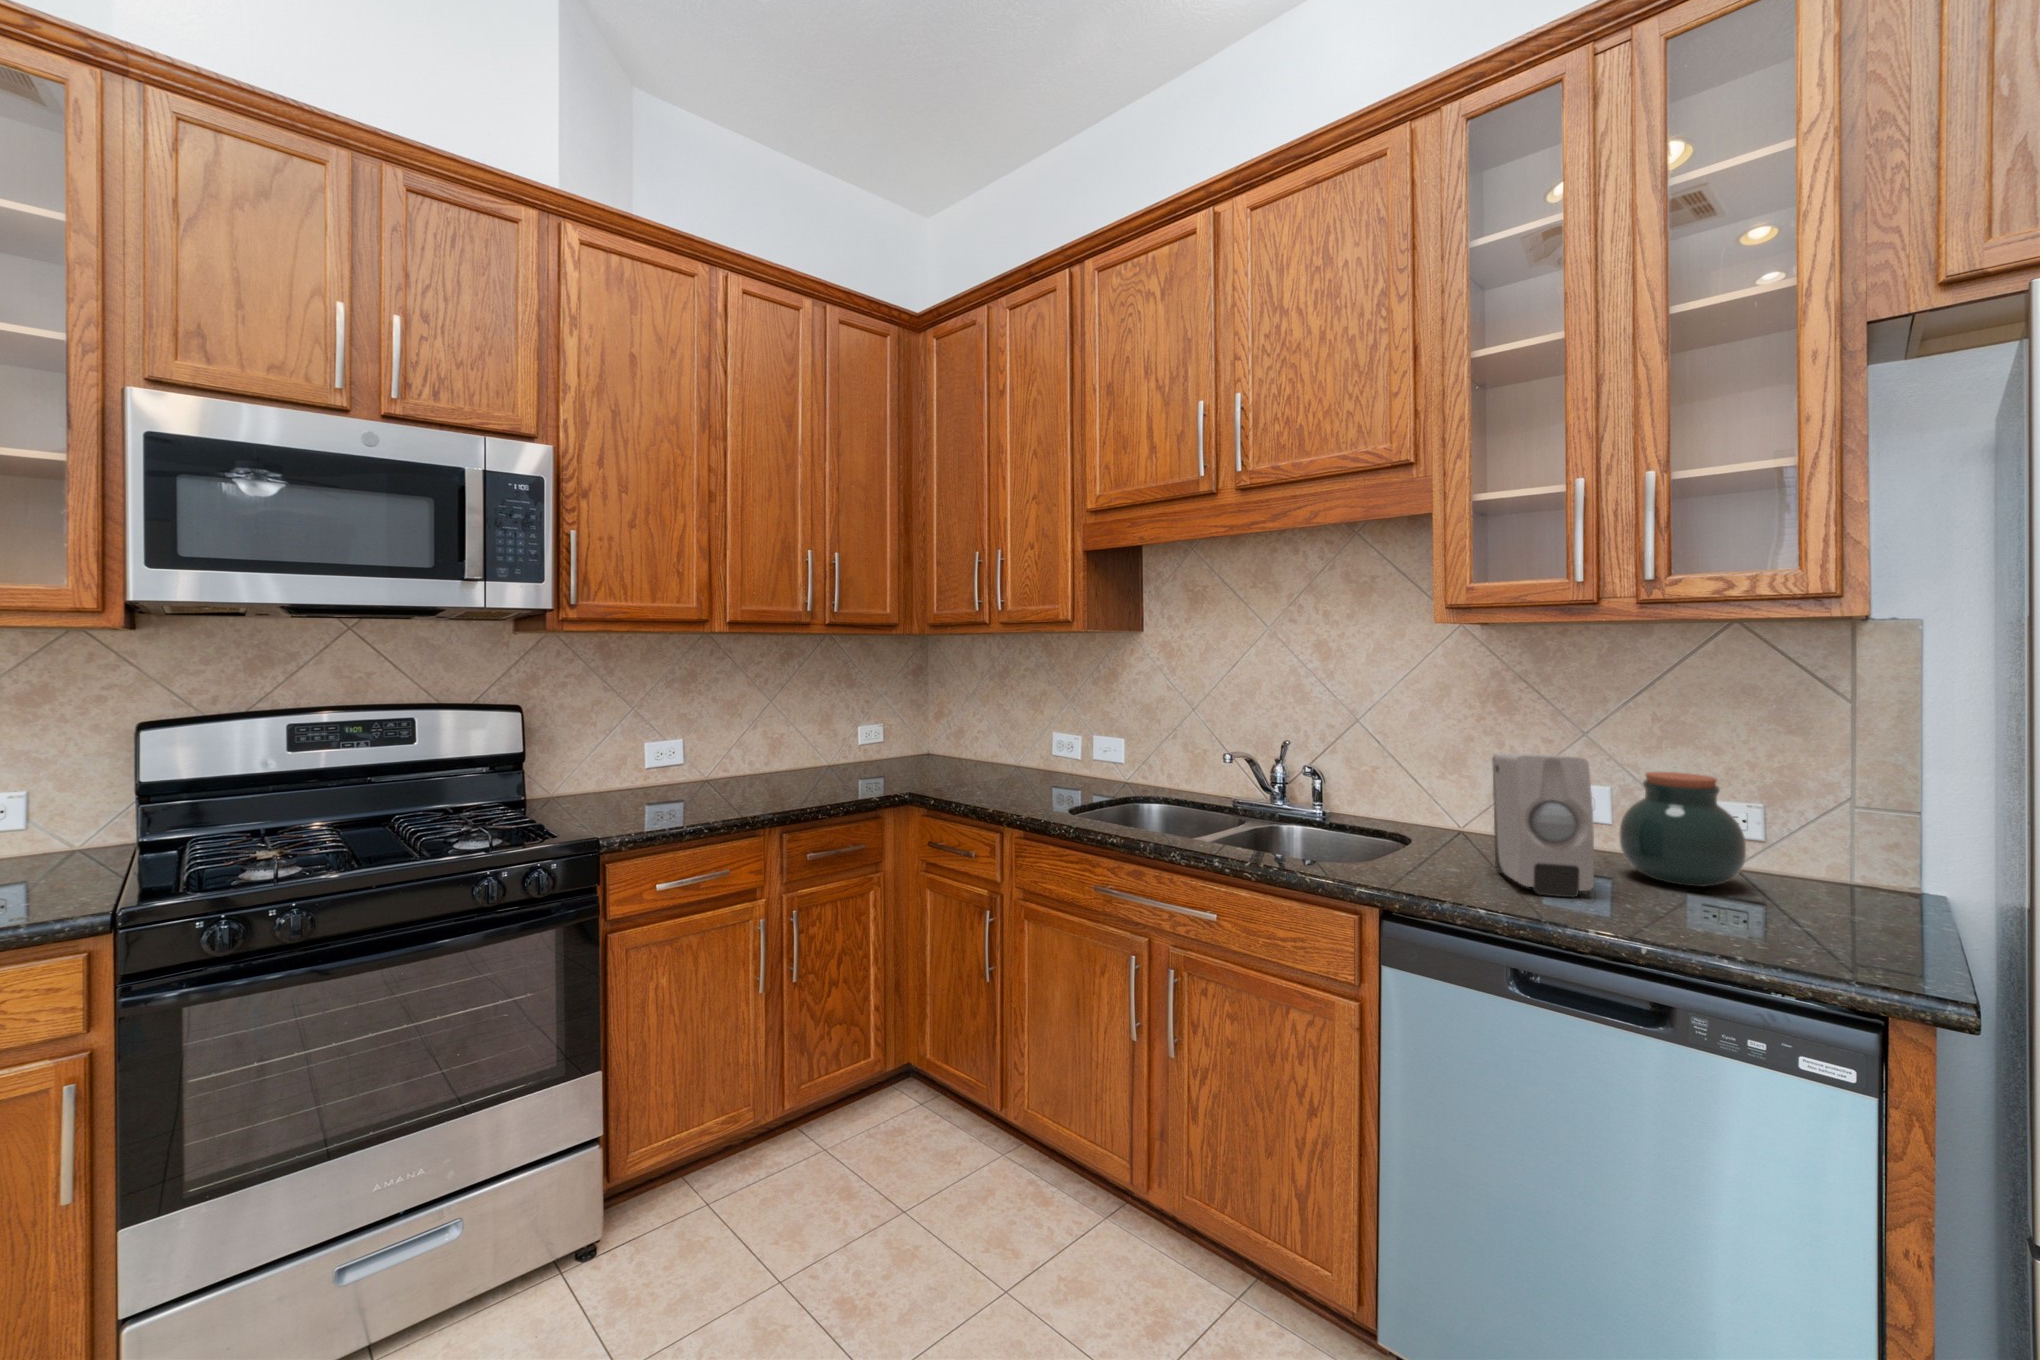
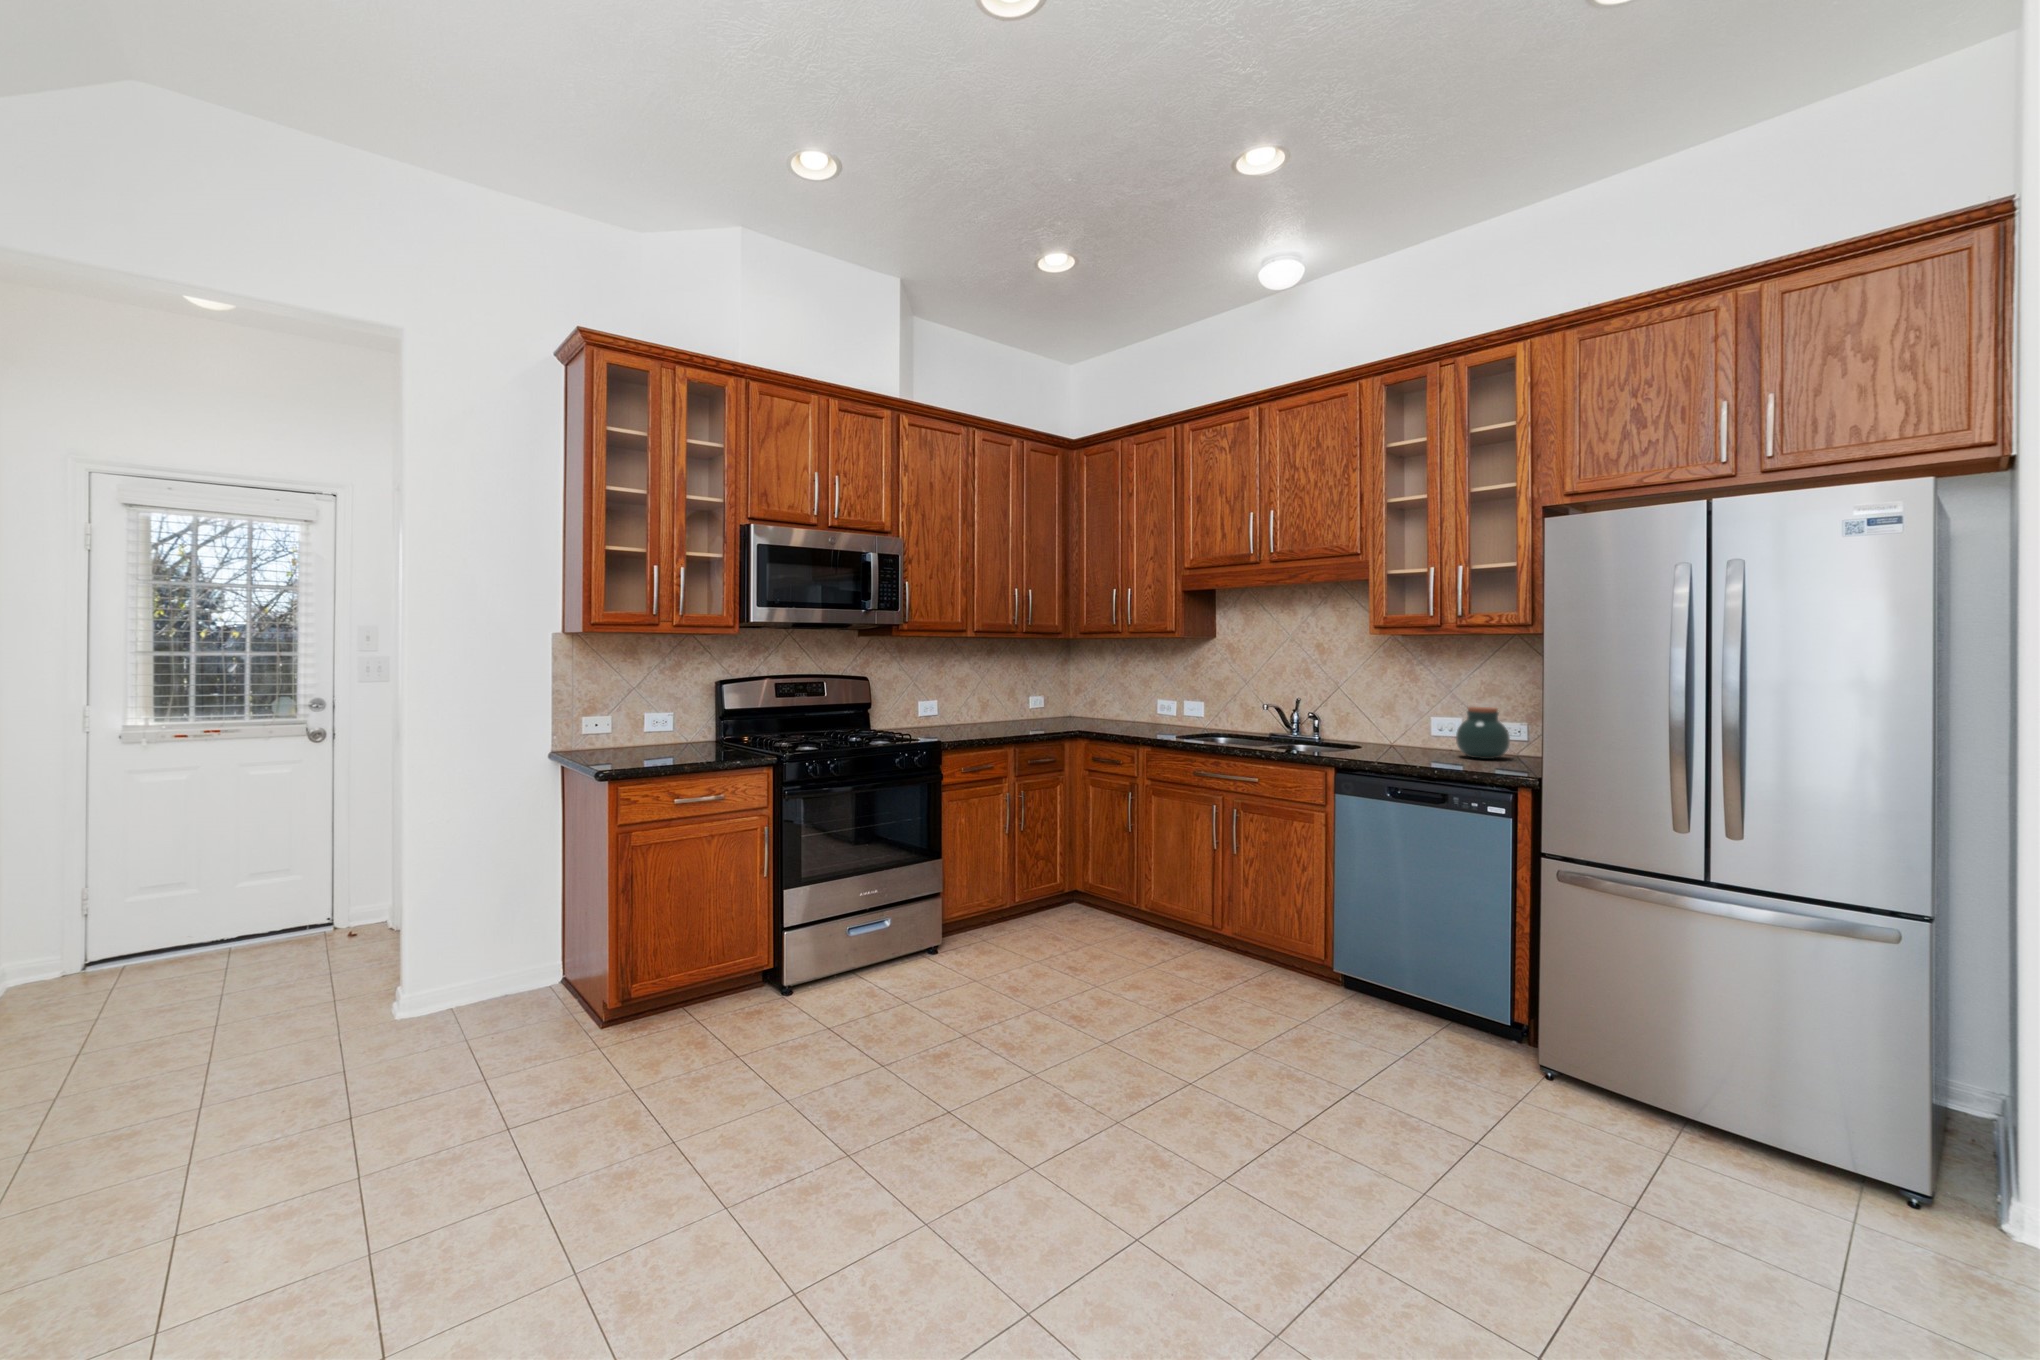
soap dispenser: present [1493,753,1594,897] -> none [1395,697,1434,761]

